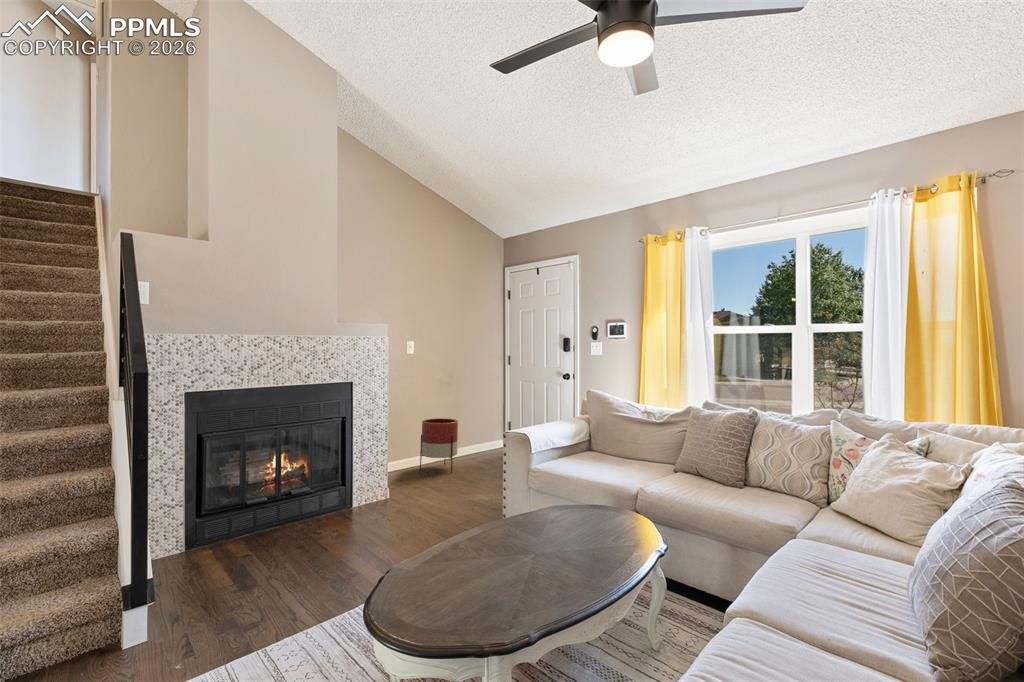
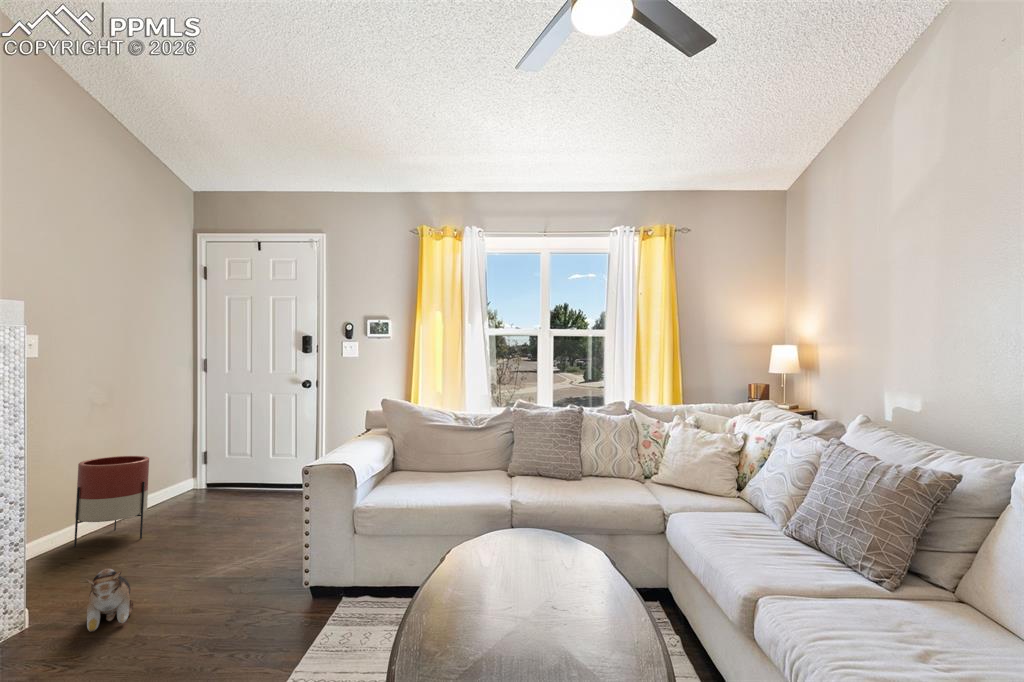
plush toy: none [383,482,414,517] -> present [86,569,134,632]

